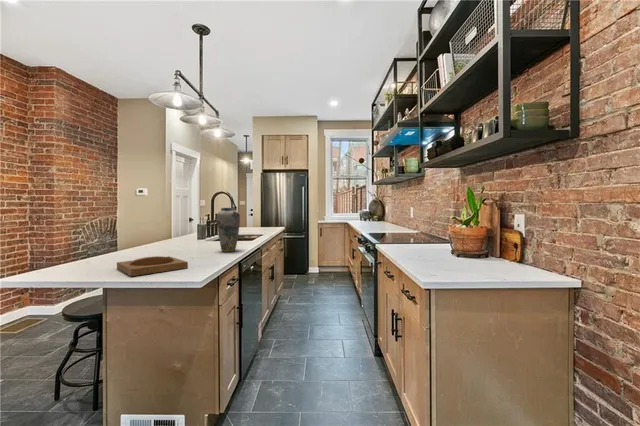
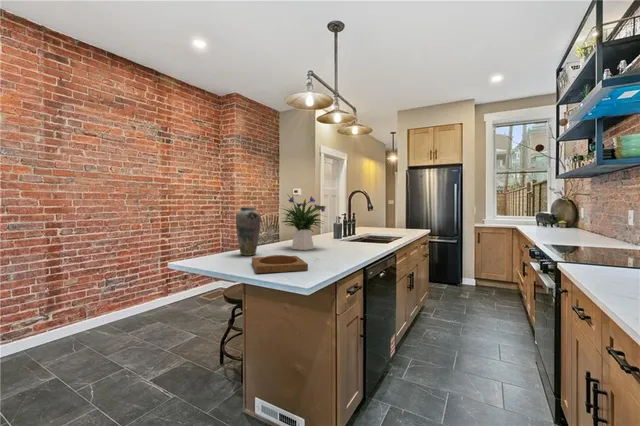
flower arrangement: none [132,193,197,252] -> present [282,196,325,250]
vase: present [217,208,240,252] -> present [236,207,261,256]

